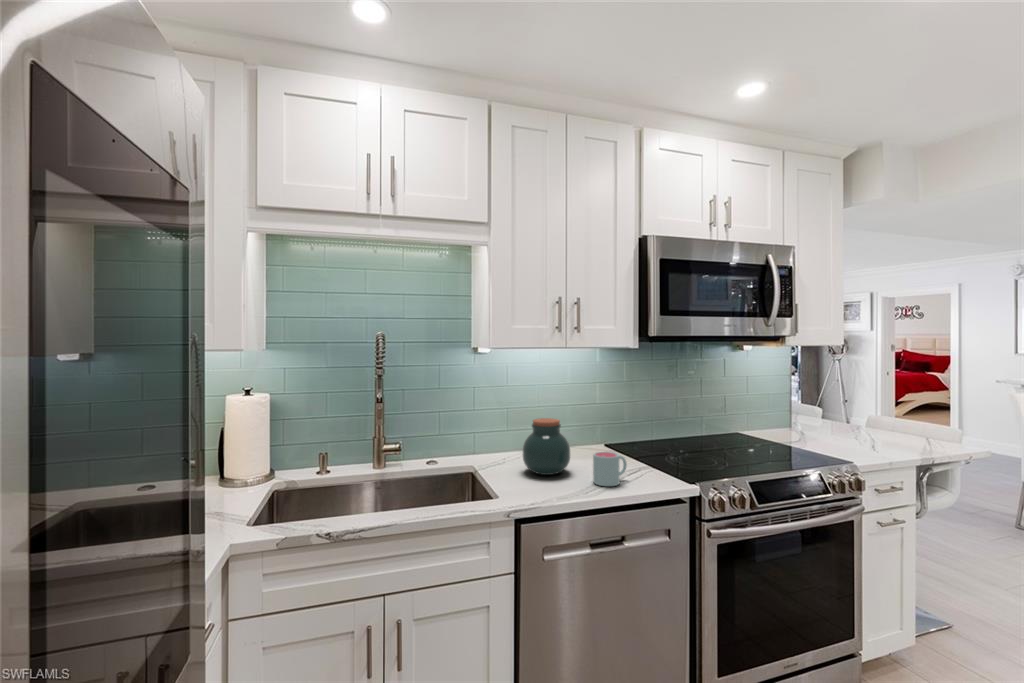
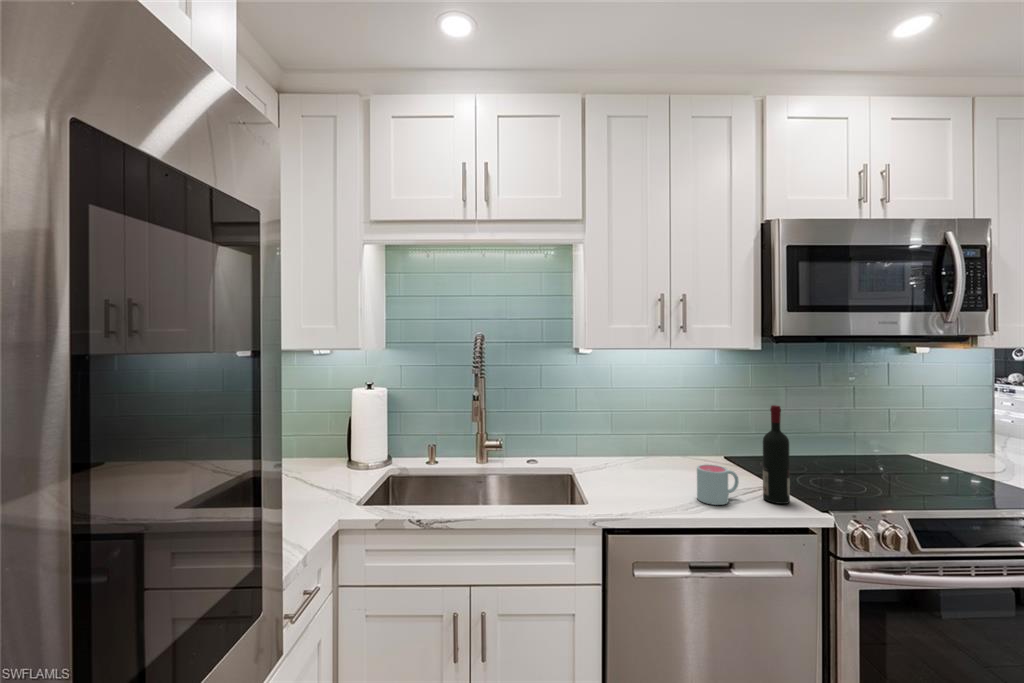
wine bottle: none [645,397,666,481] -> present [763,405,790,504]
jar: present [522,418,570,475] -> none [620,423,673,484]

